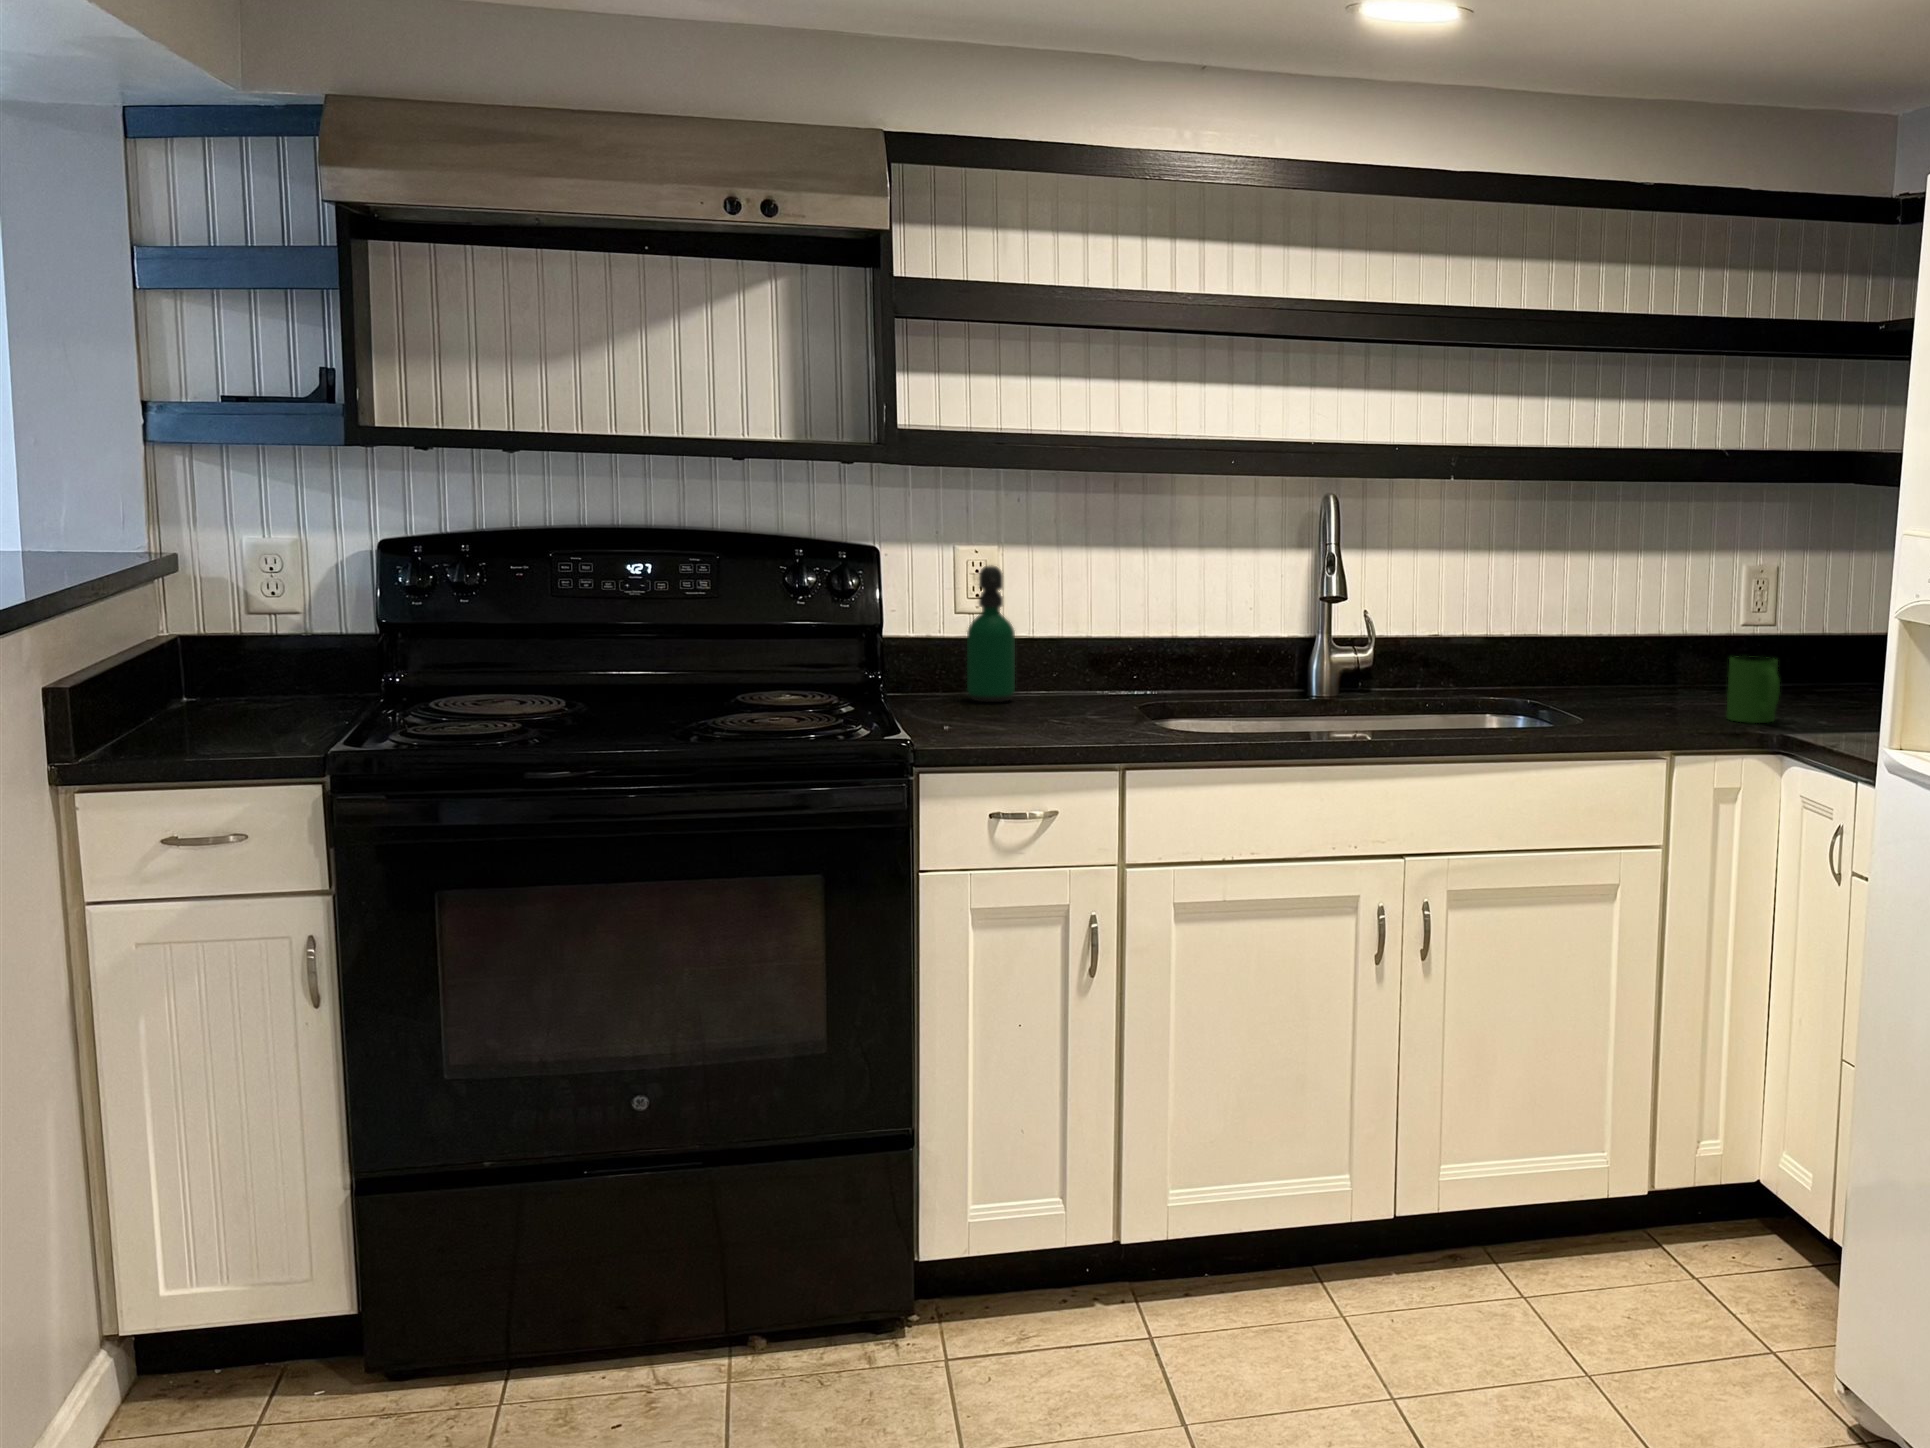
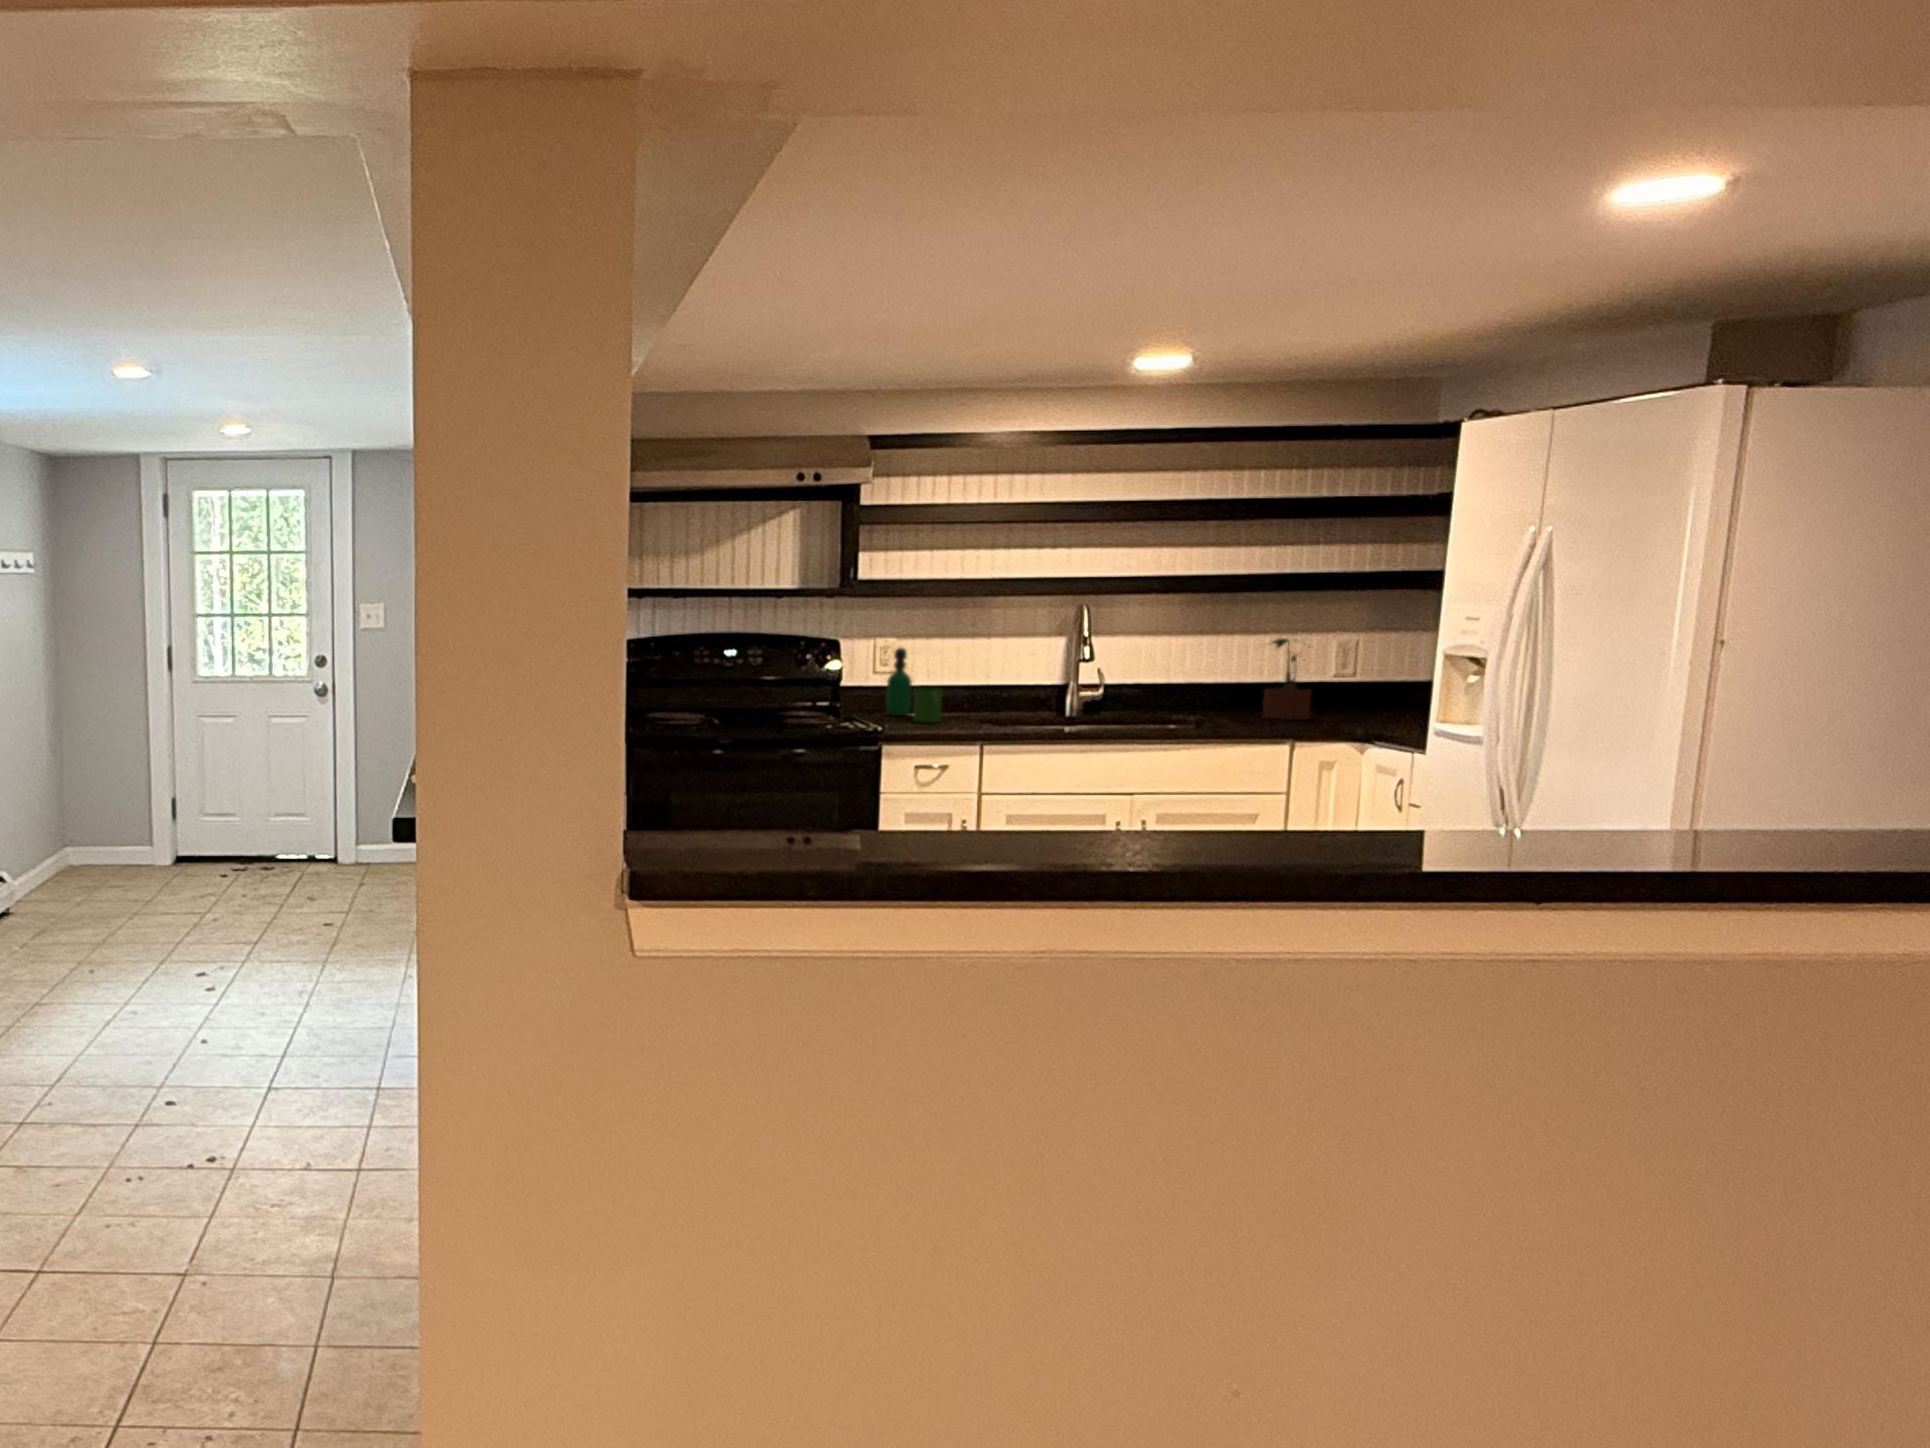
potted plant: none [1633,560,1711,705] -> present [1263,638,1311,720]
mug: present [1726,656,1780,723] -> present [913,687,942,723]

